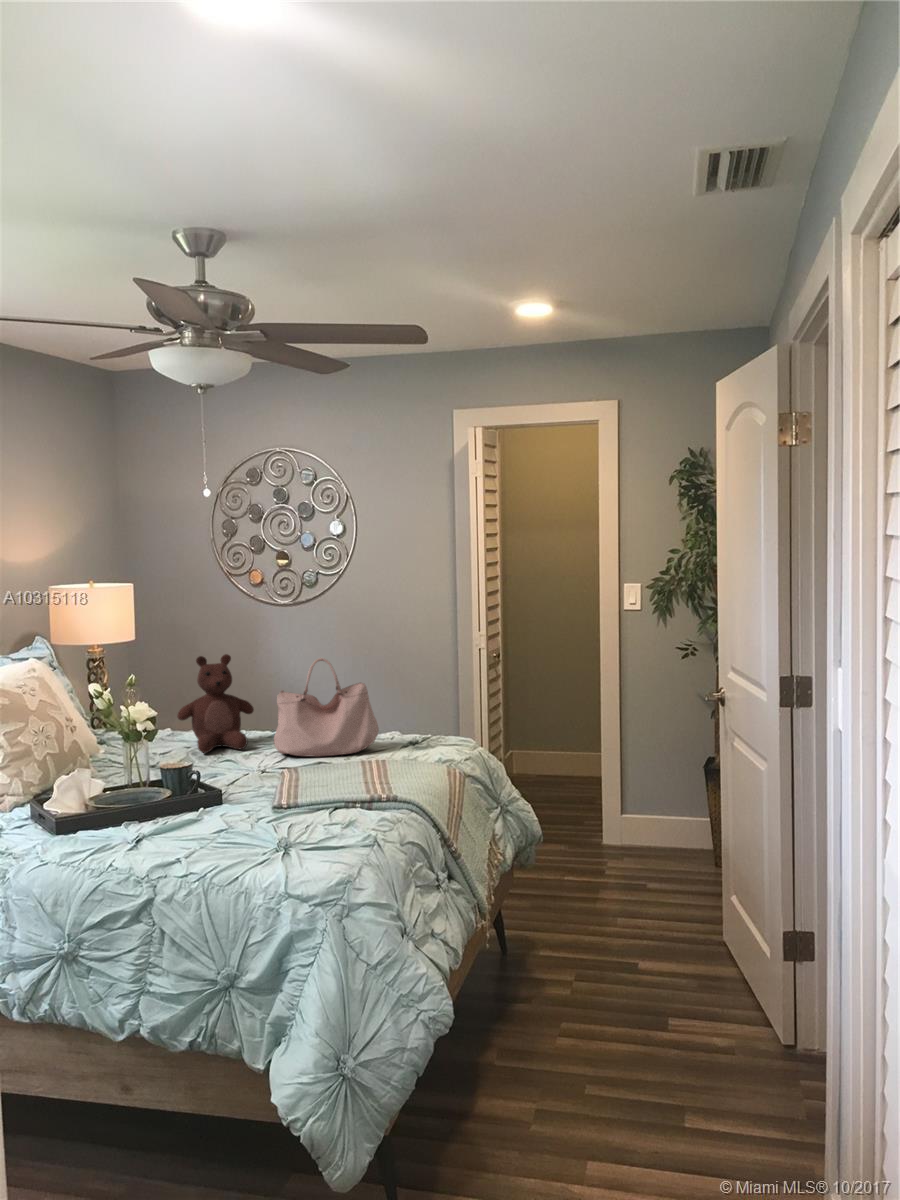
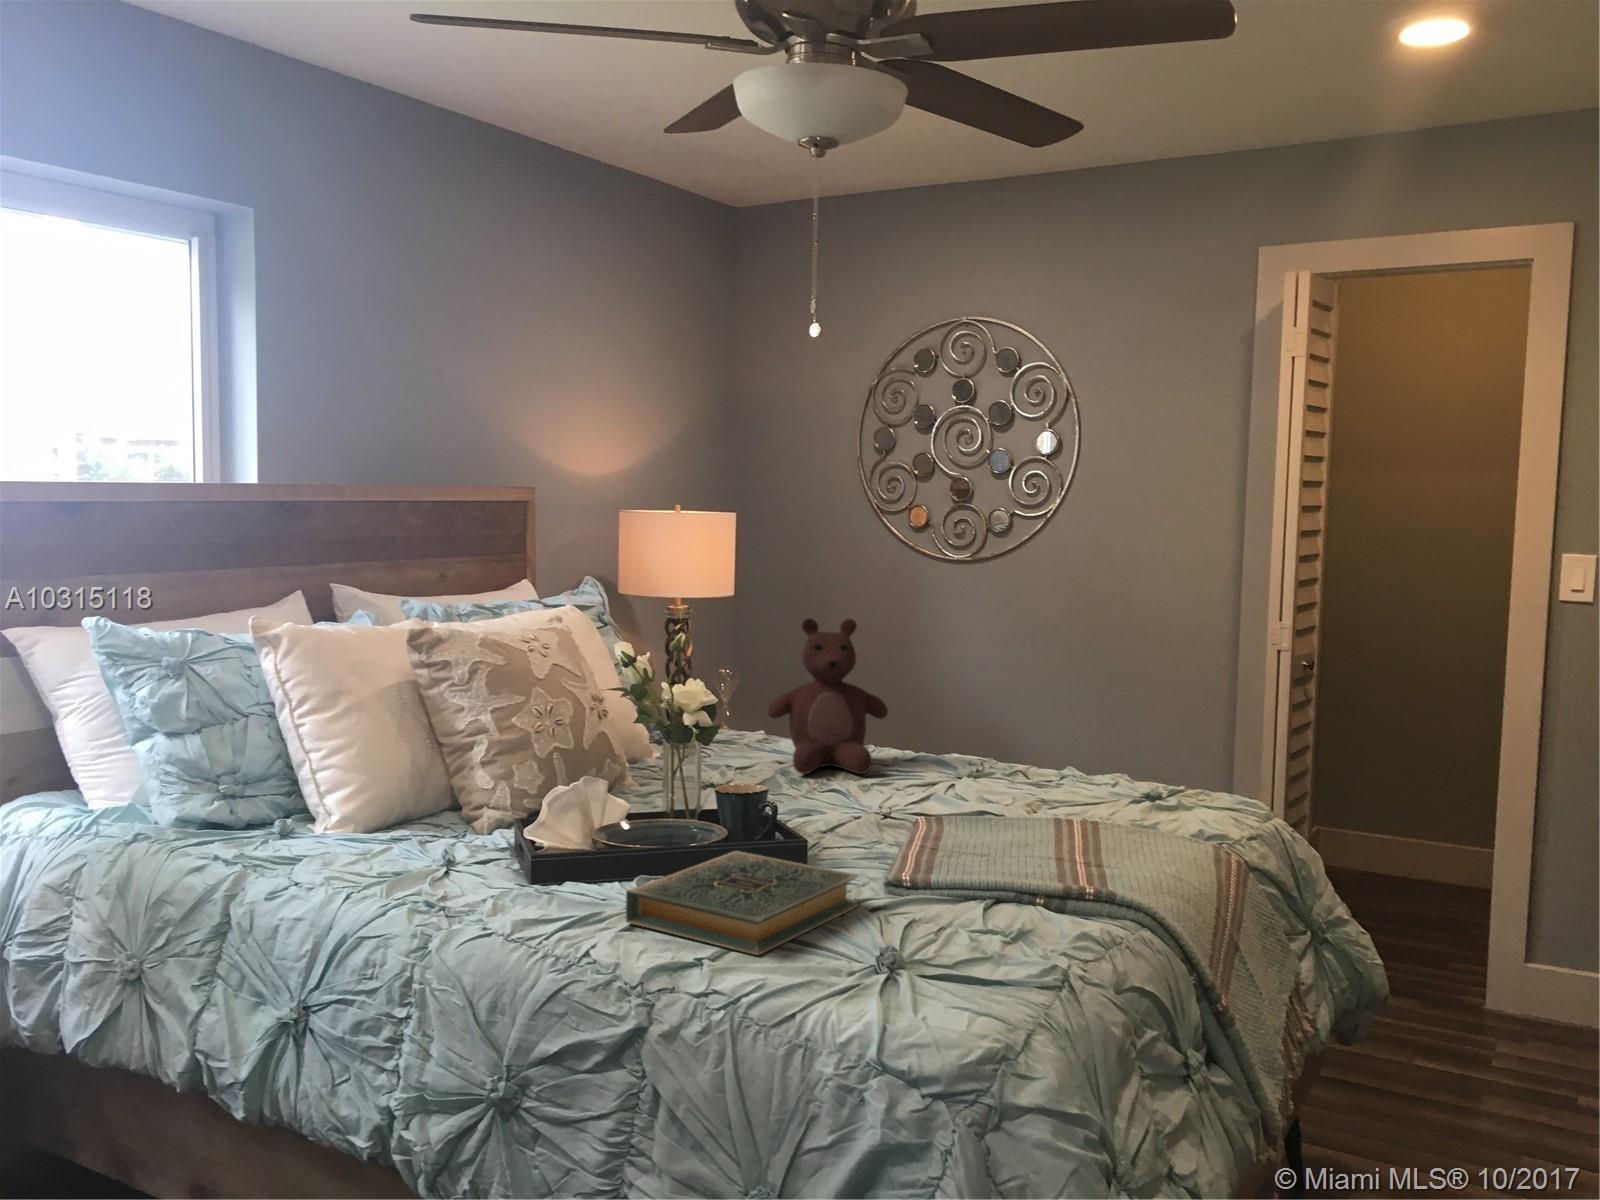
handbag: present [274,658,379,757] -> none [913,634,1092,801]
hardback book: none [127,800,260,852] -> present [626,851,859,955]

